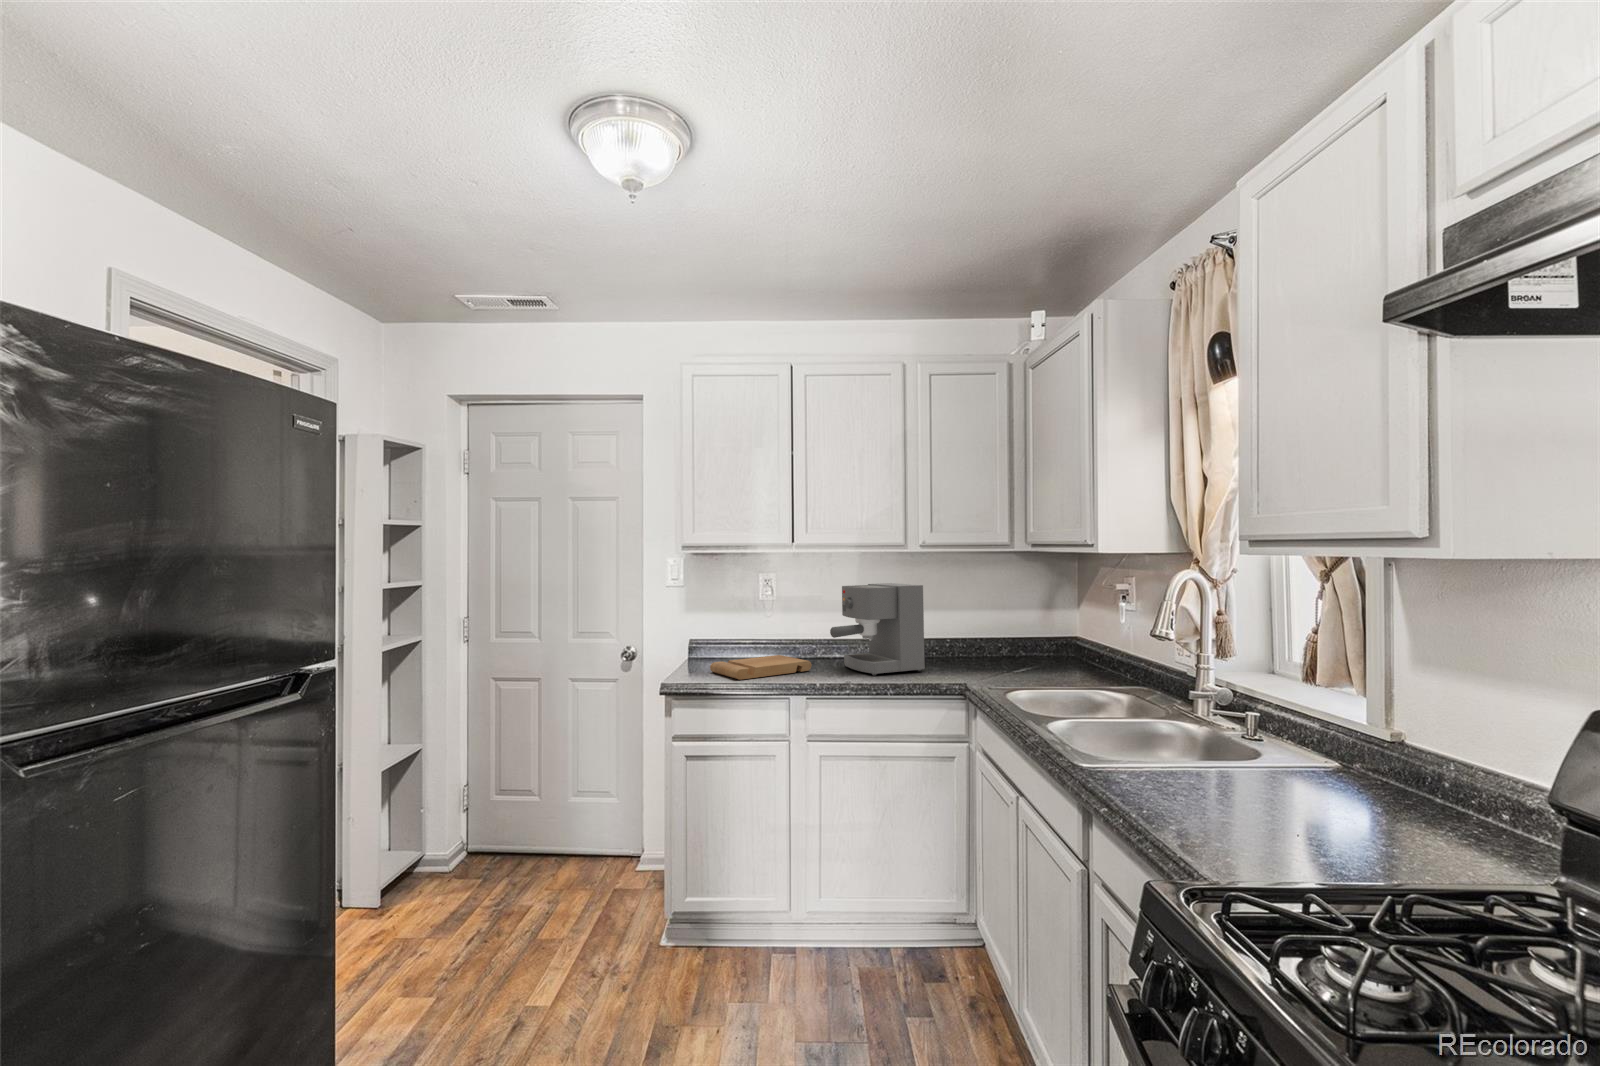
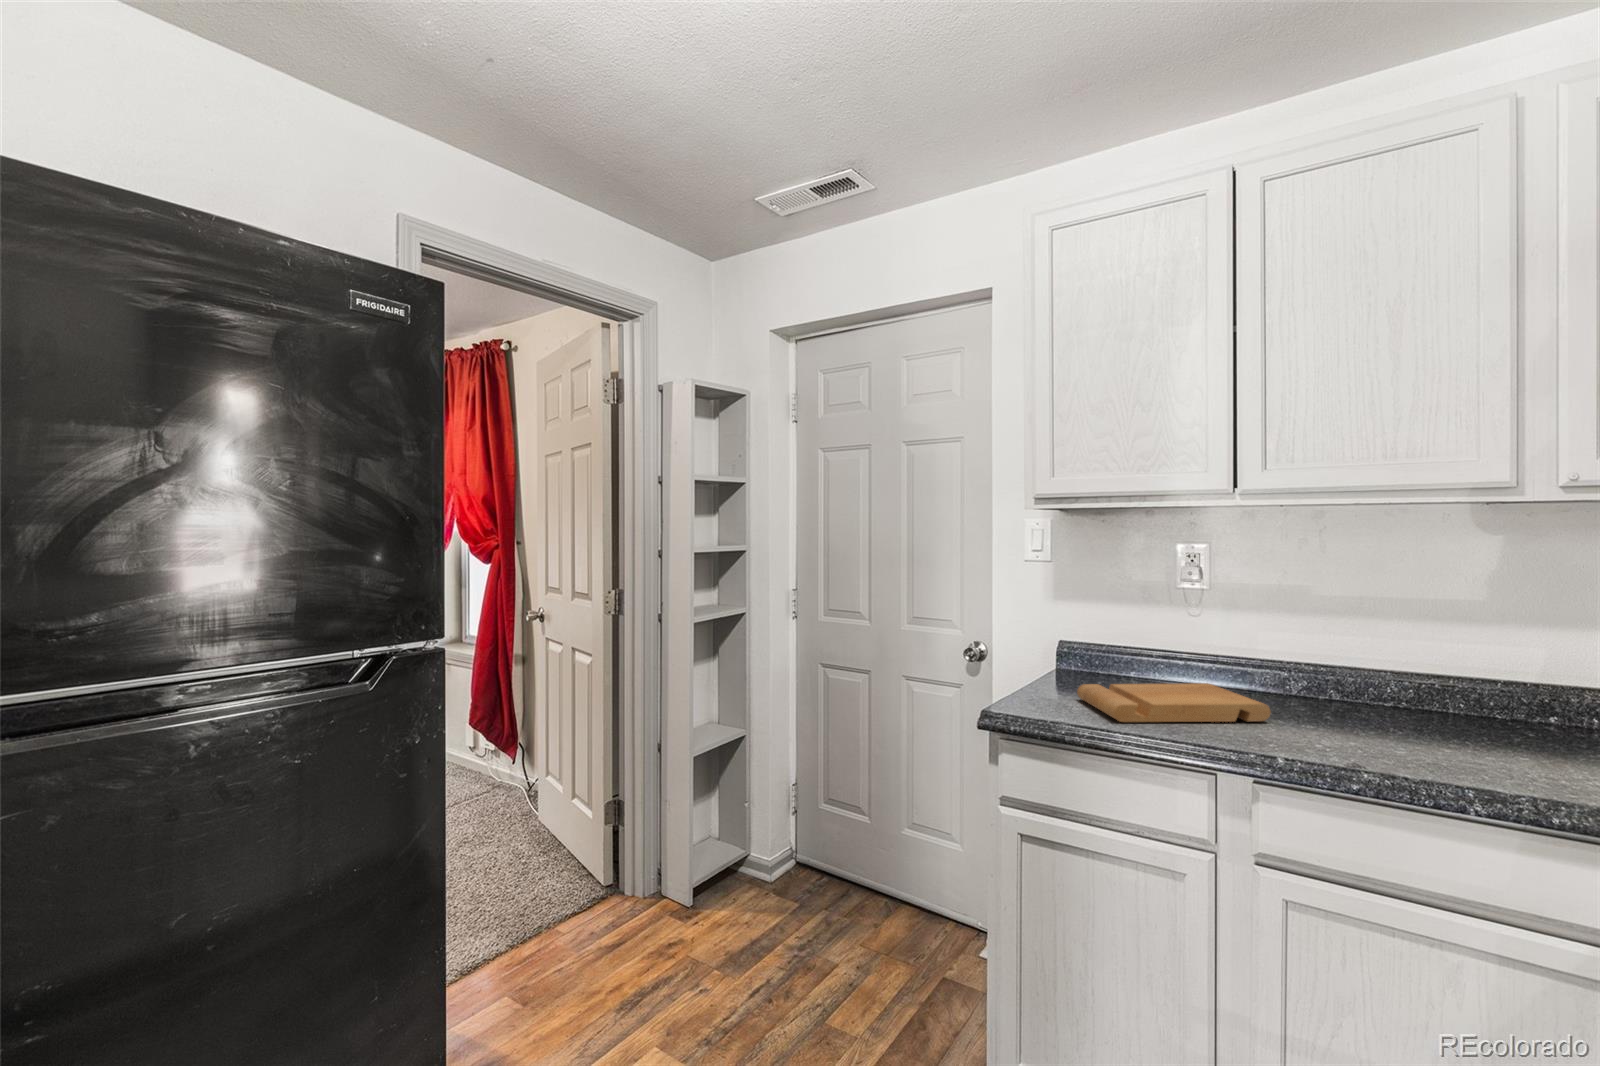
coffee maker: present [830,583,925,676] -> none [1312,569,1564,761]

